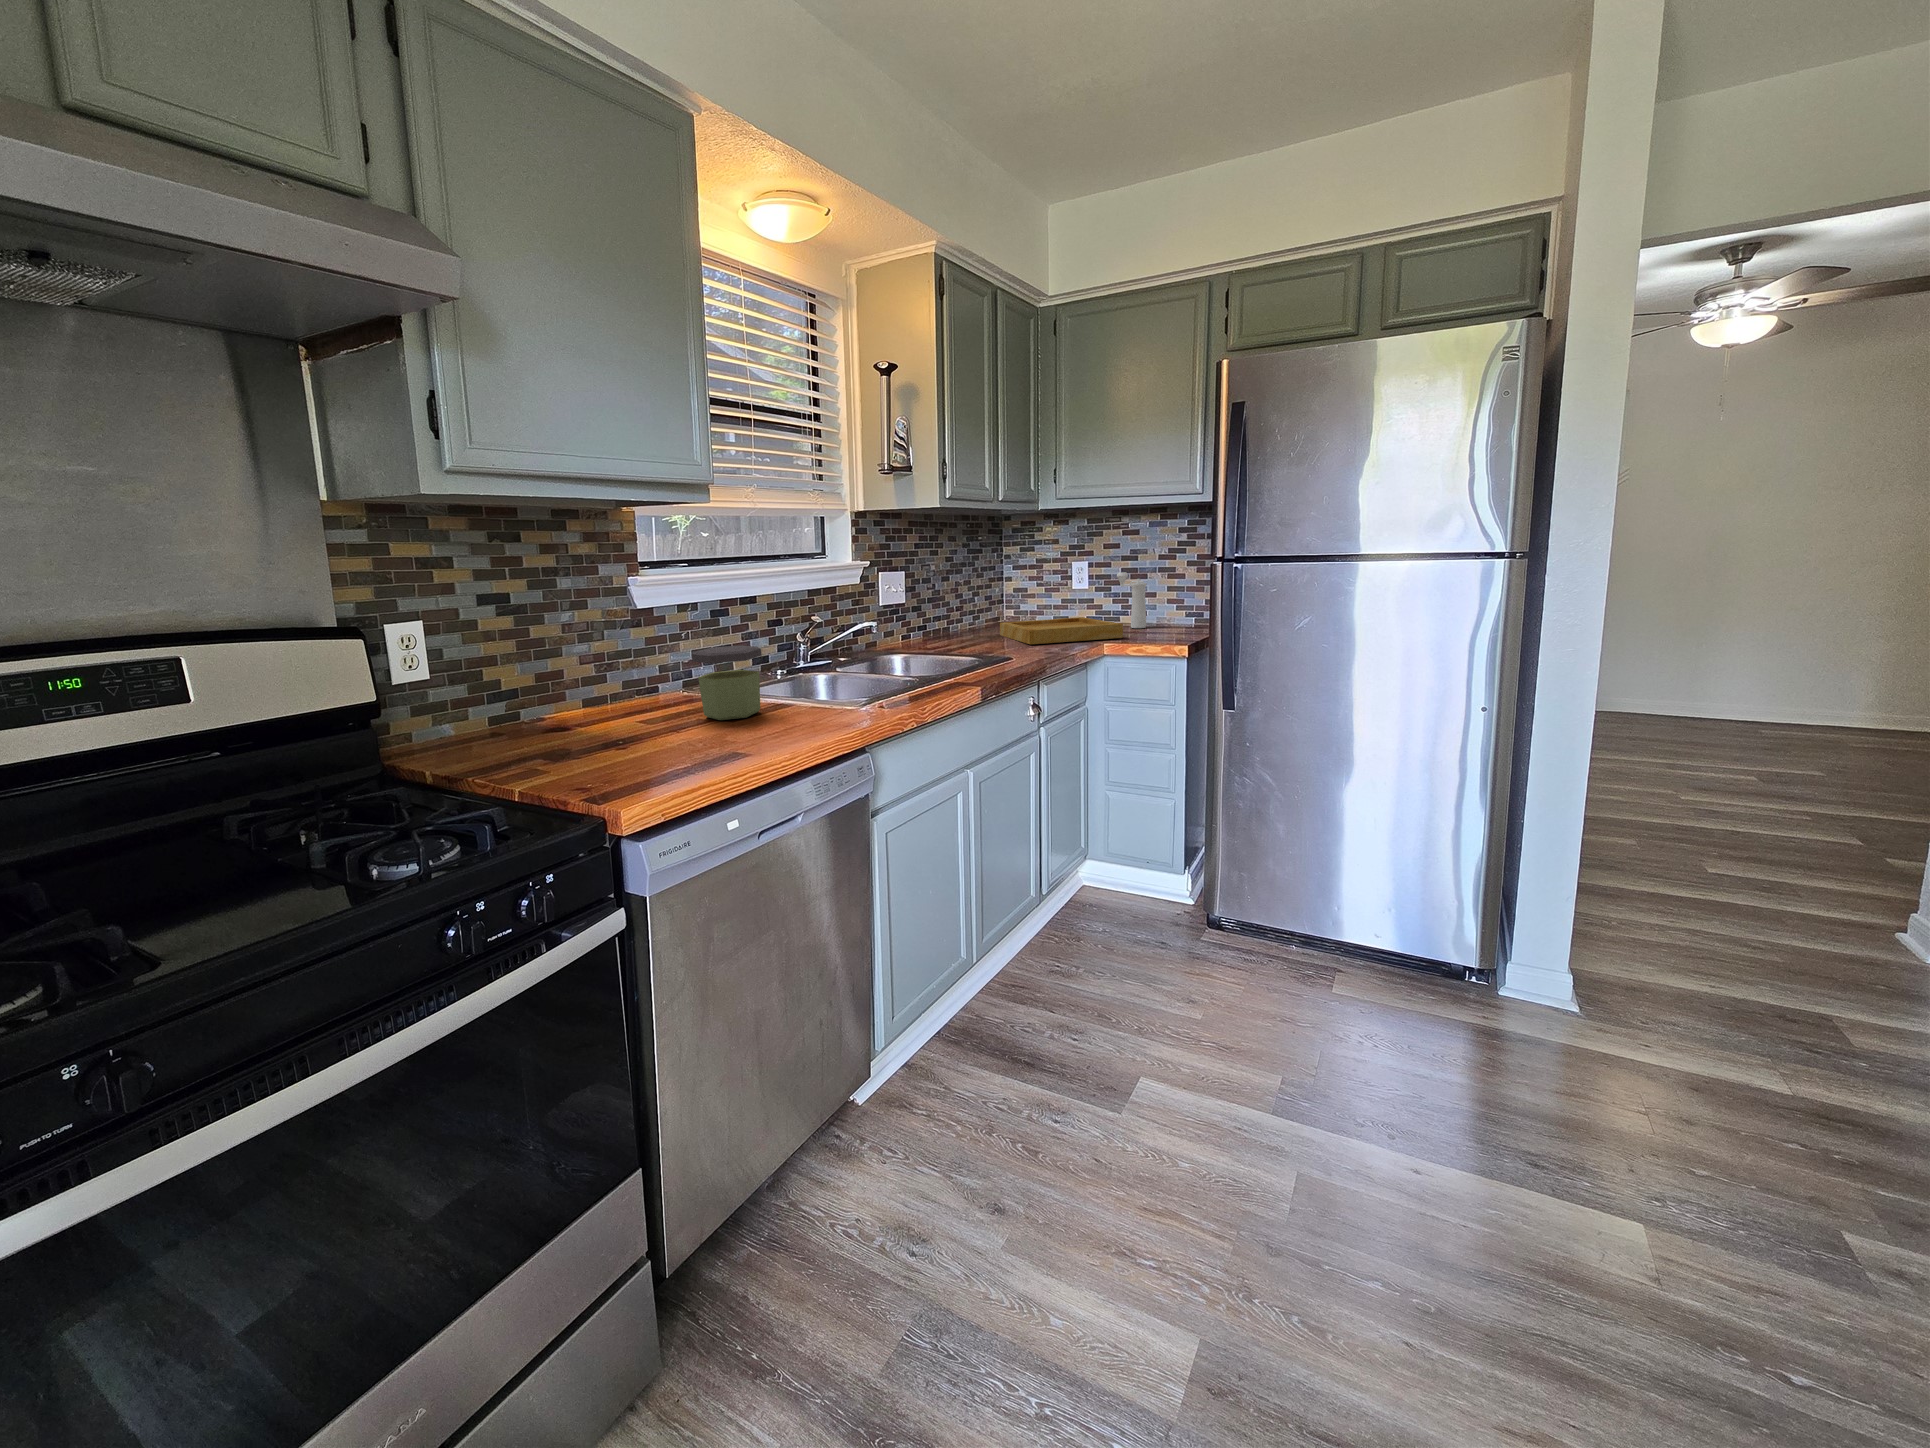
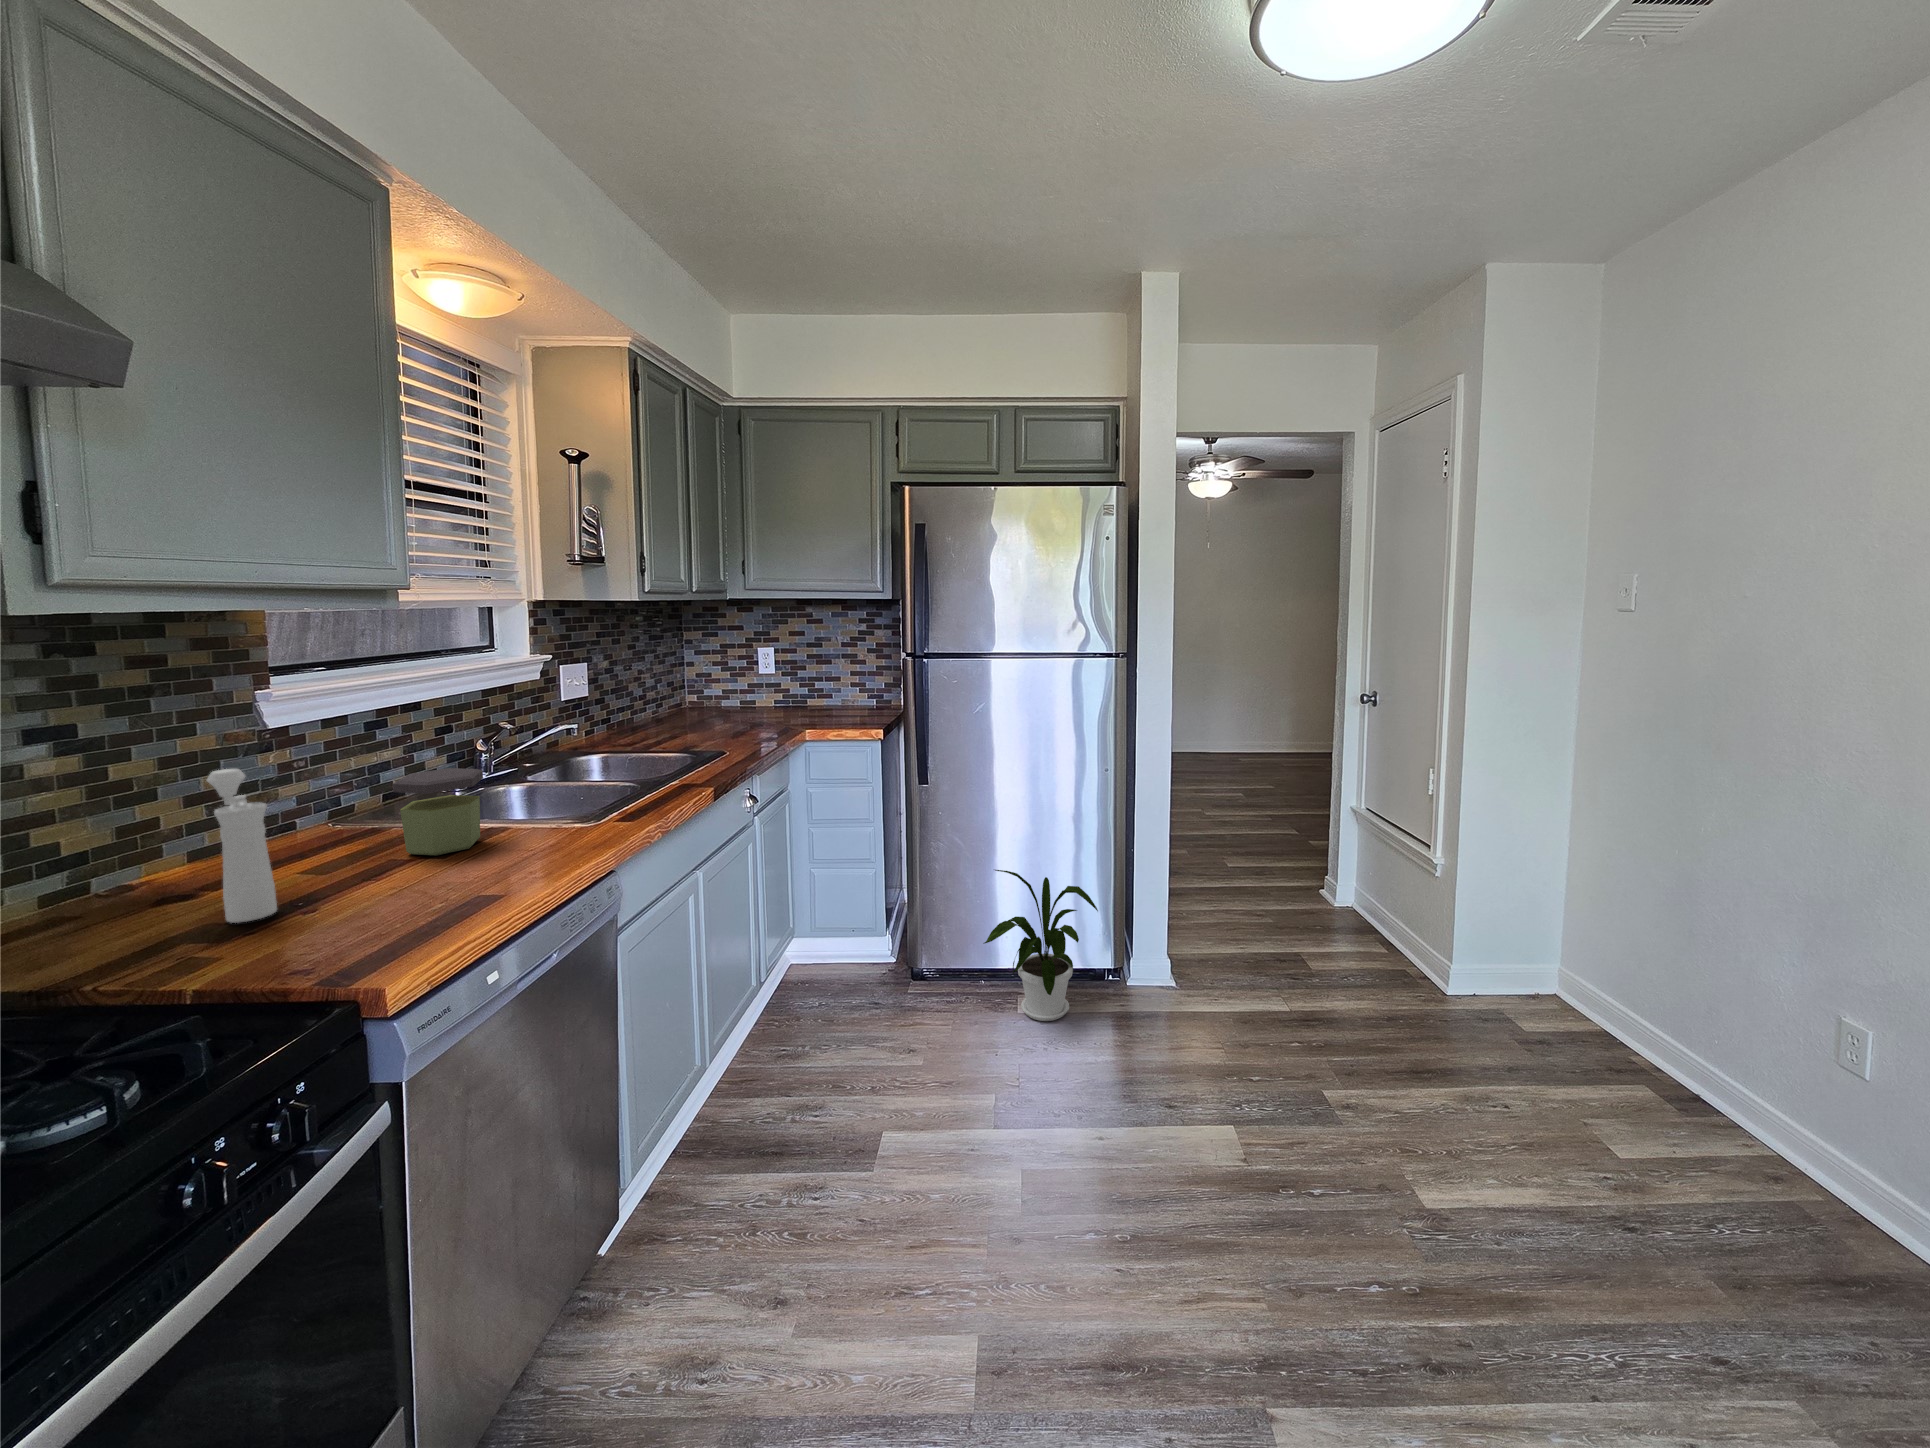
pepper mill: present [1117,572,1147,628] -> present [207,769,277,923]
tray: present [1000,617,1123,644] -> none [692,704,821,736]
house plant: none [1297,824,1496,1038] -> present [984,870,1098,1021]

